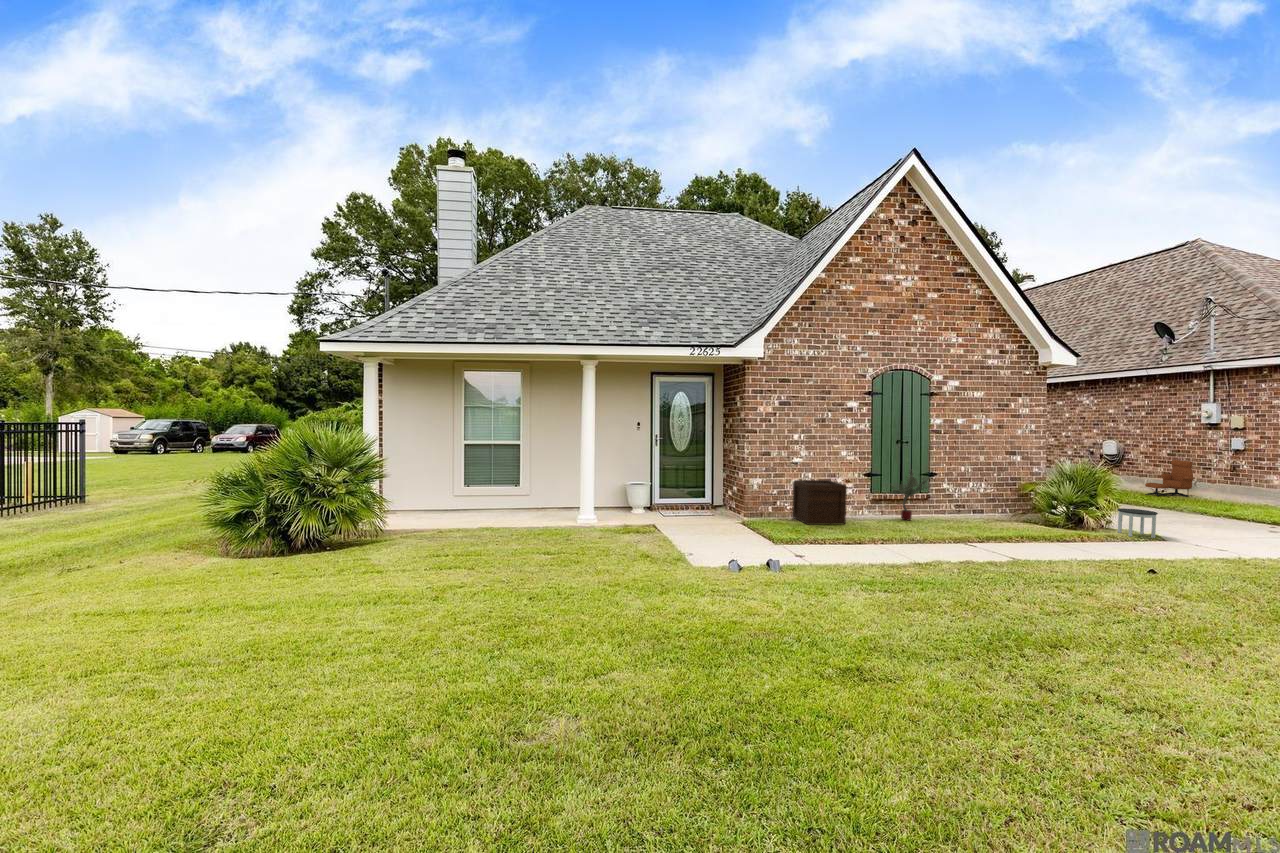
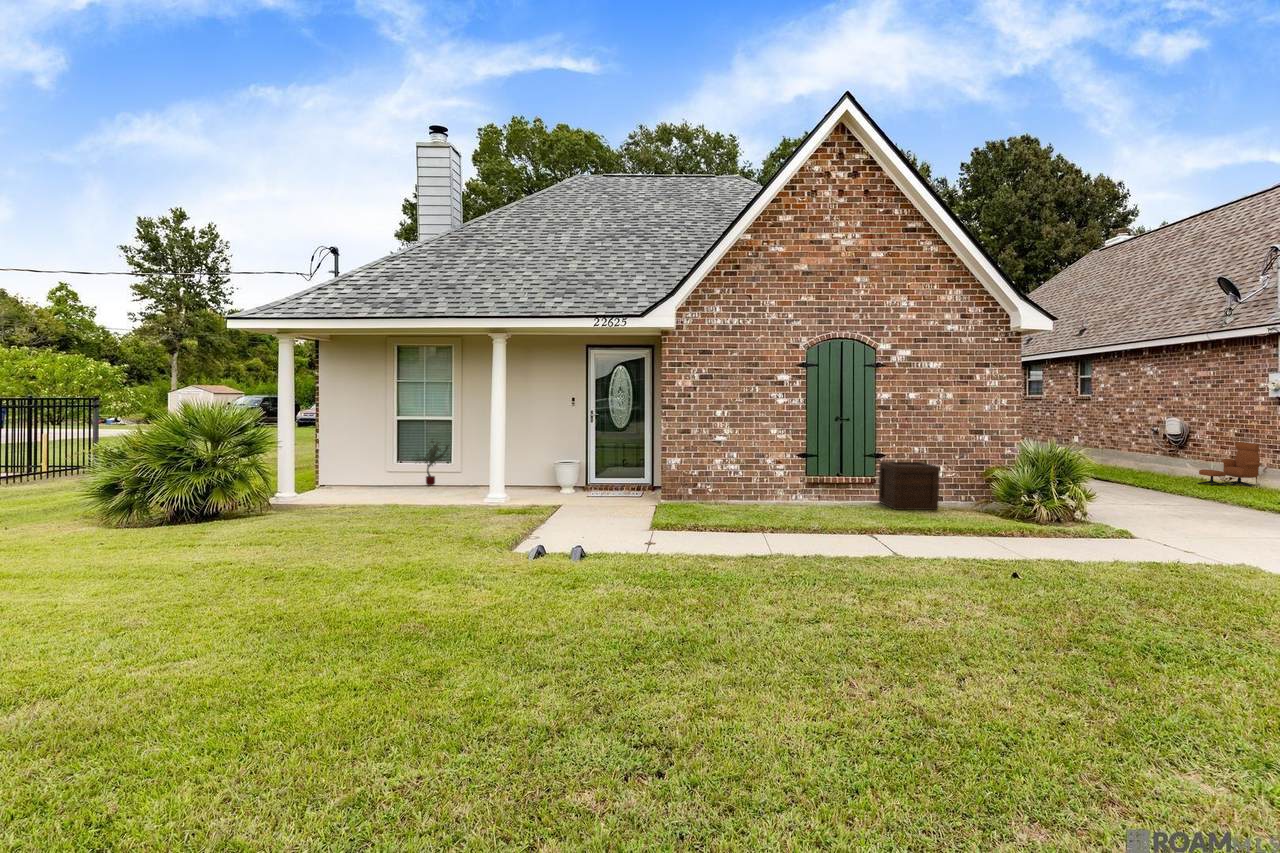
potted tree: present [888,470,929,520] -> present [413,439,449,486]
wooden crate: present [792,480,847,525] -> present [879,462,940,510]
round table: present [1117,508,1158,538] -> none [1075,494,1120,529]

